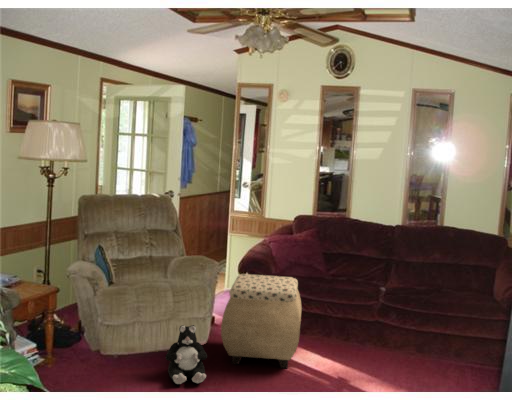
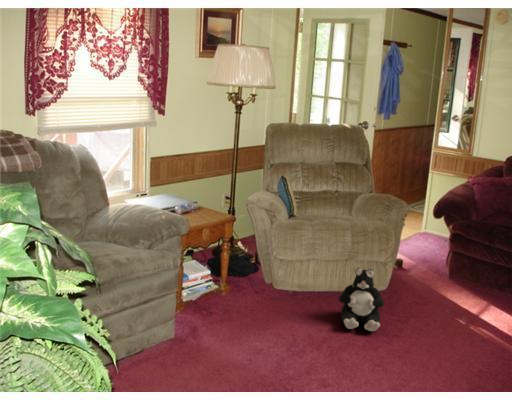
ottoman: present [221,274,302,368] -> none [402,219,502,330]

